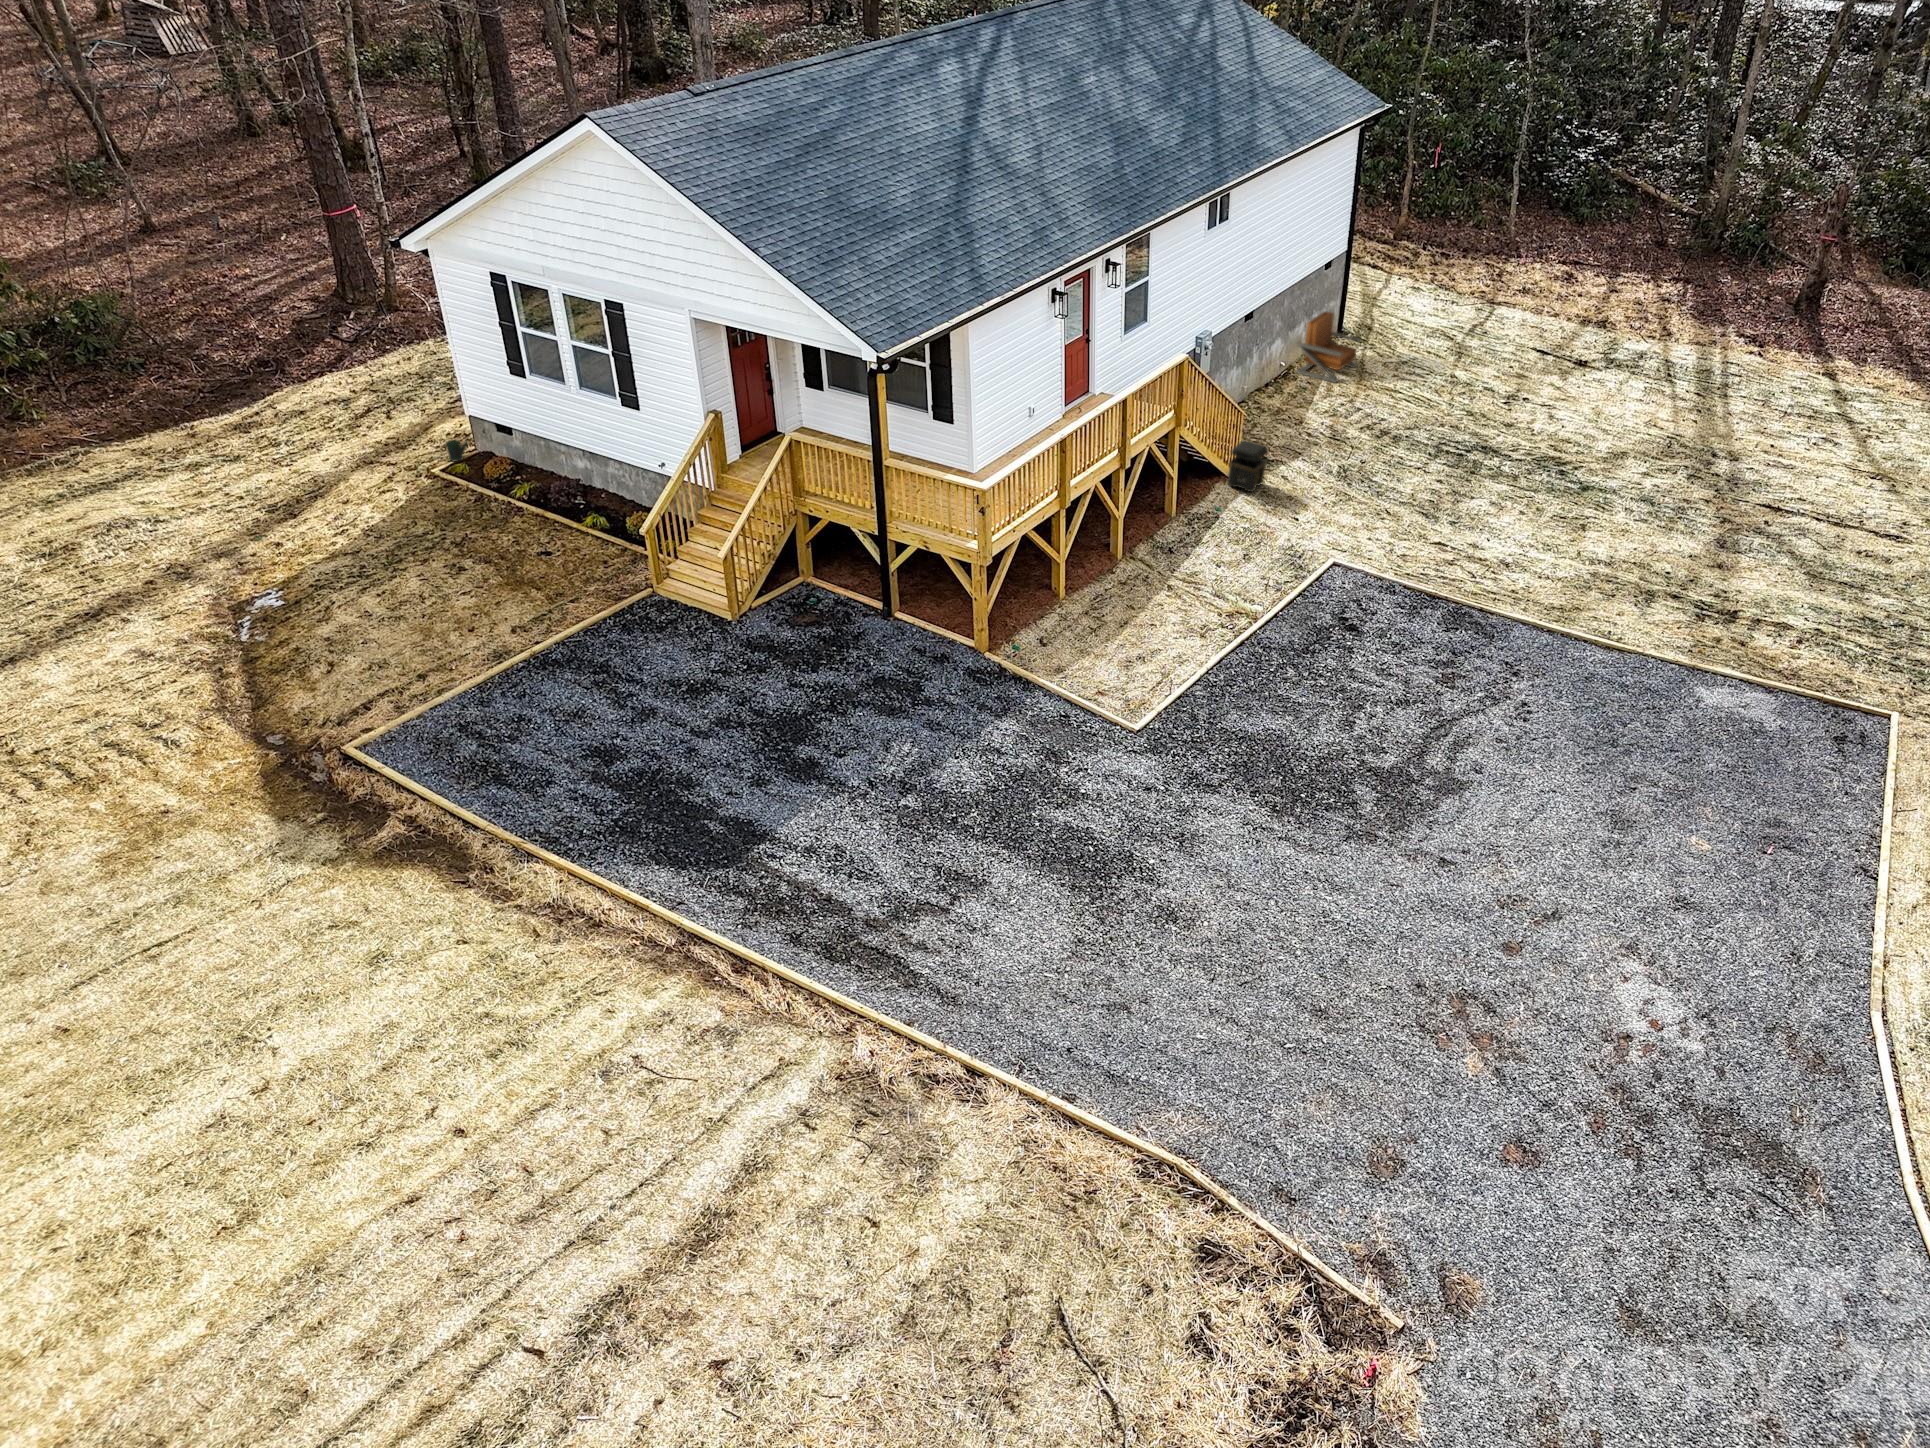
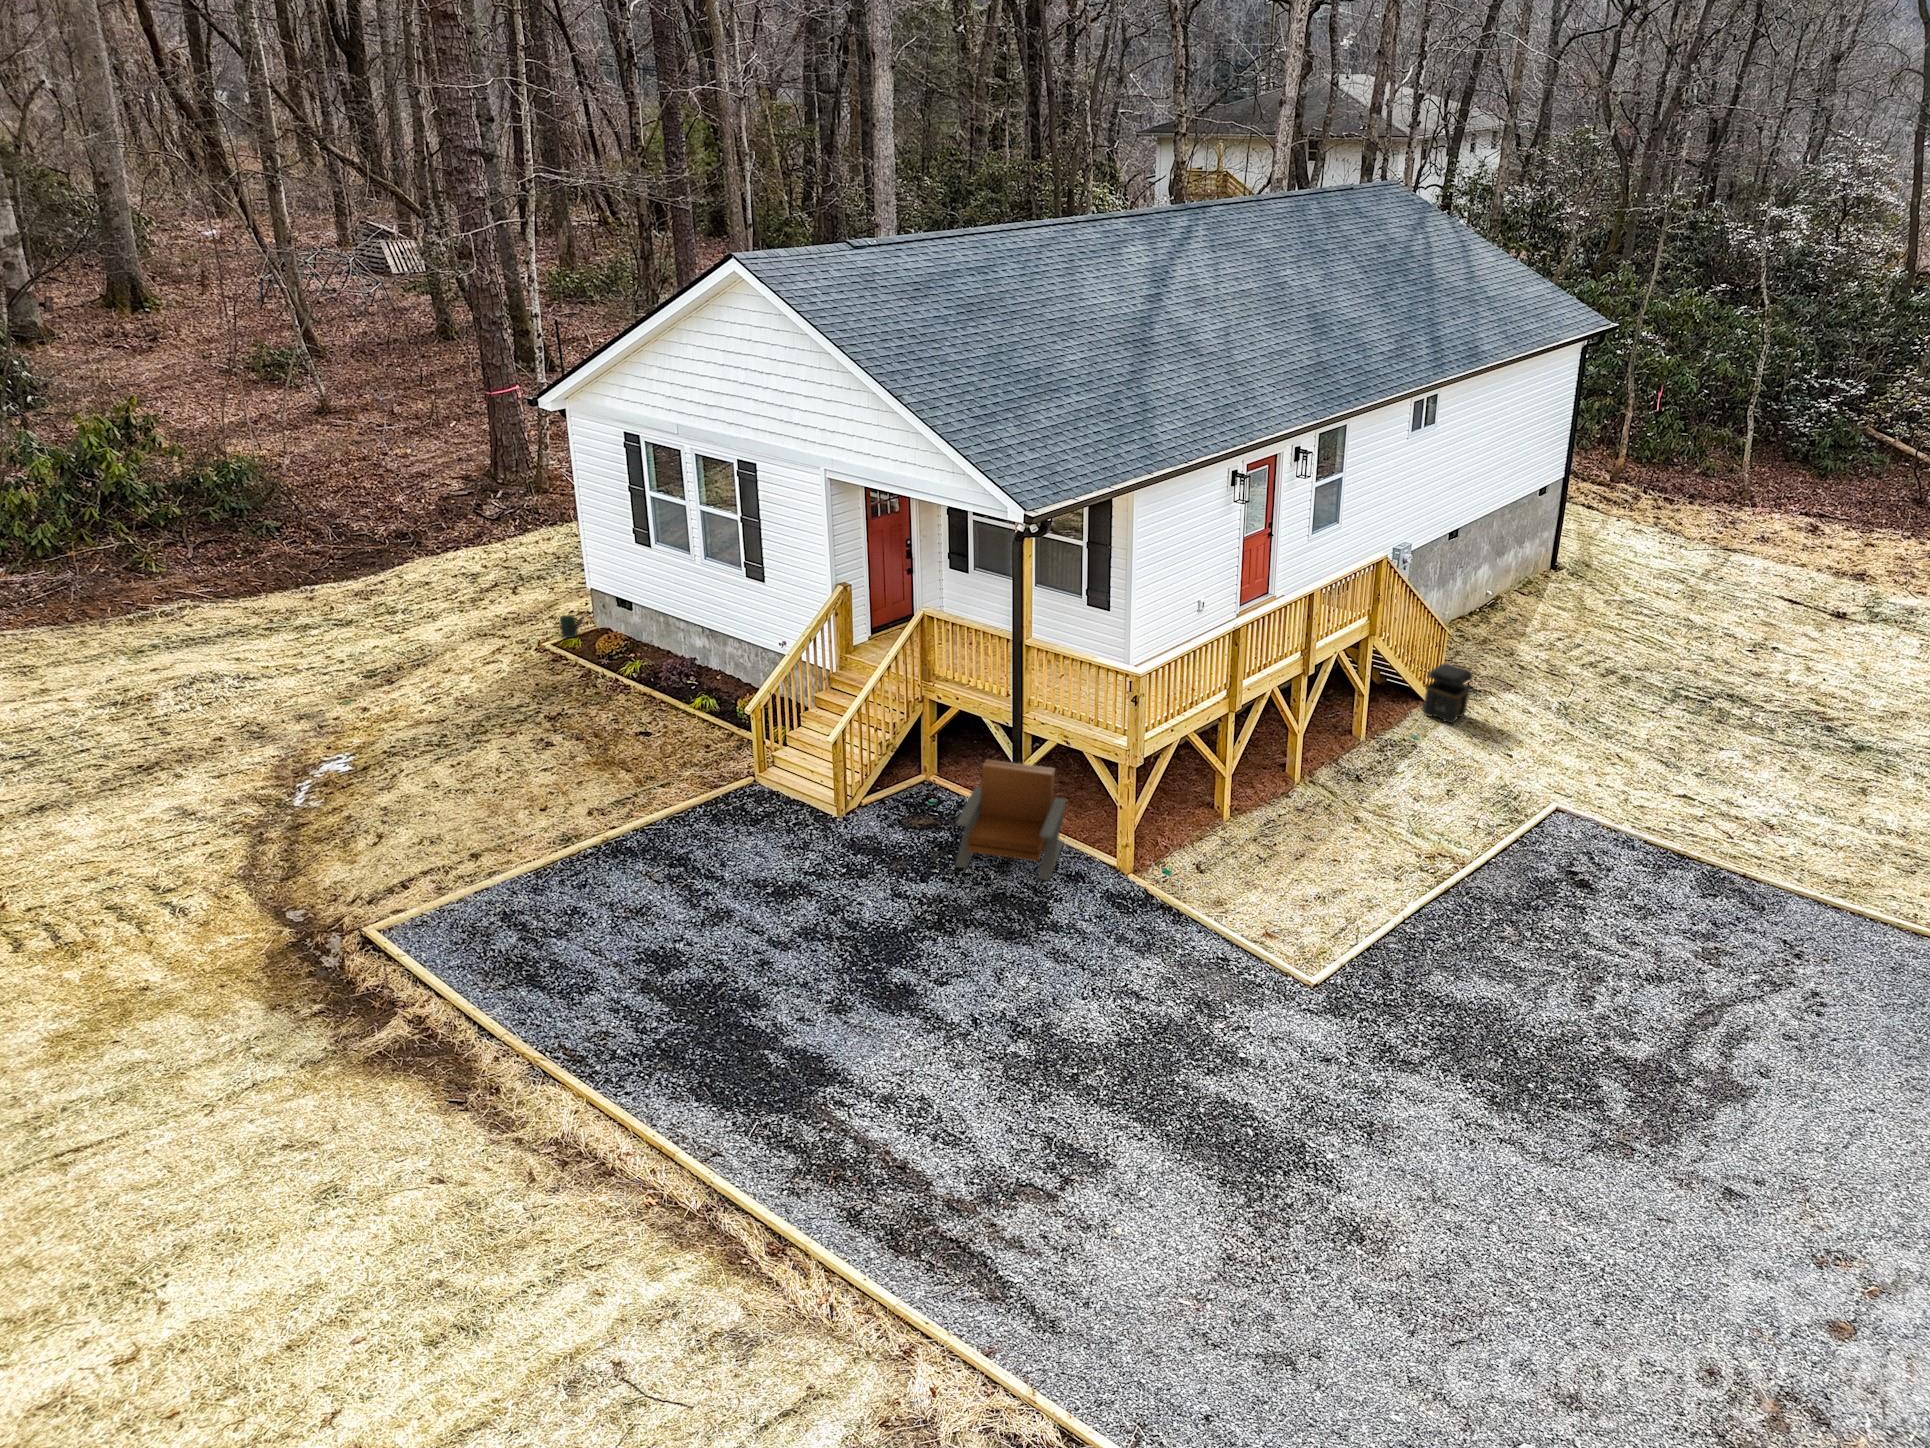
lounge chair: present [1296,311,1362,383] -> present [955,759,1066,880]

